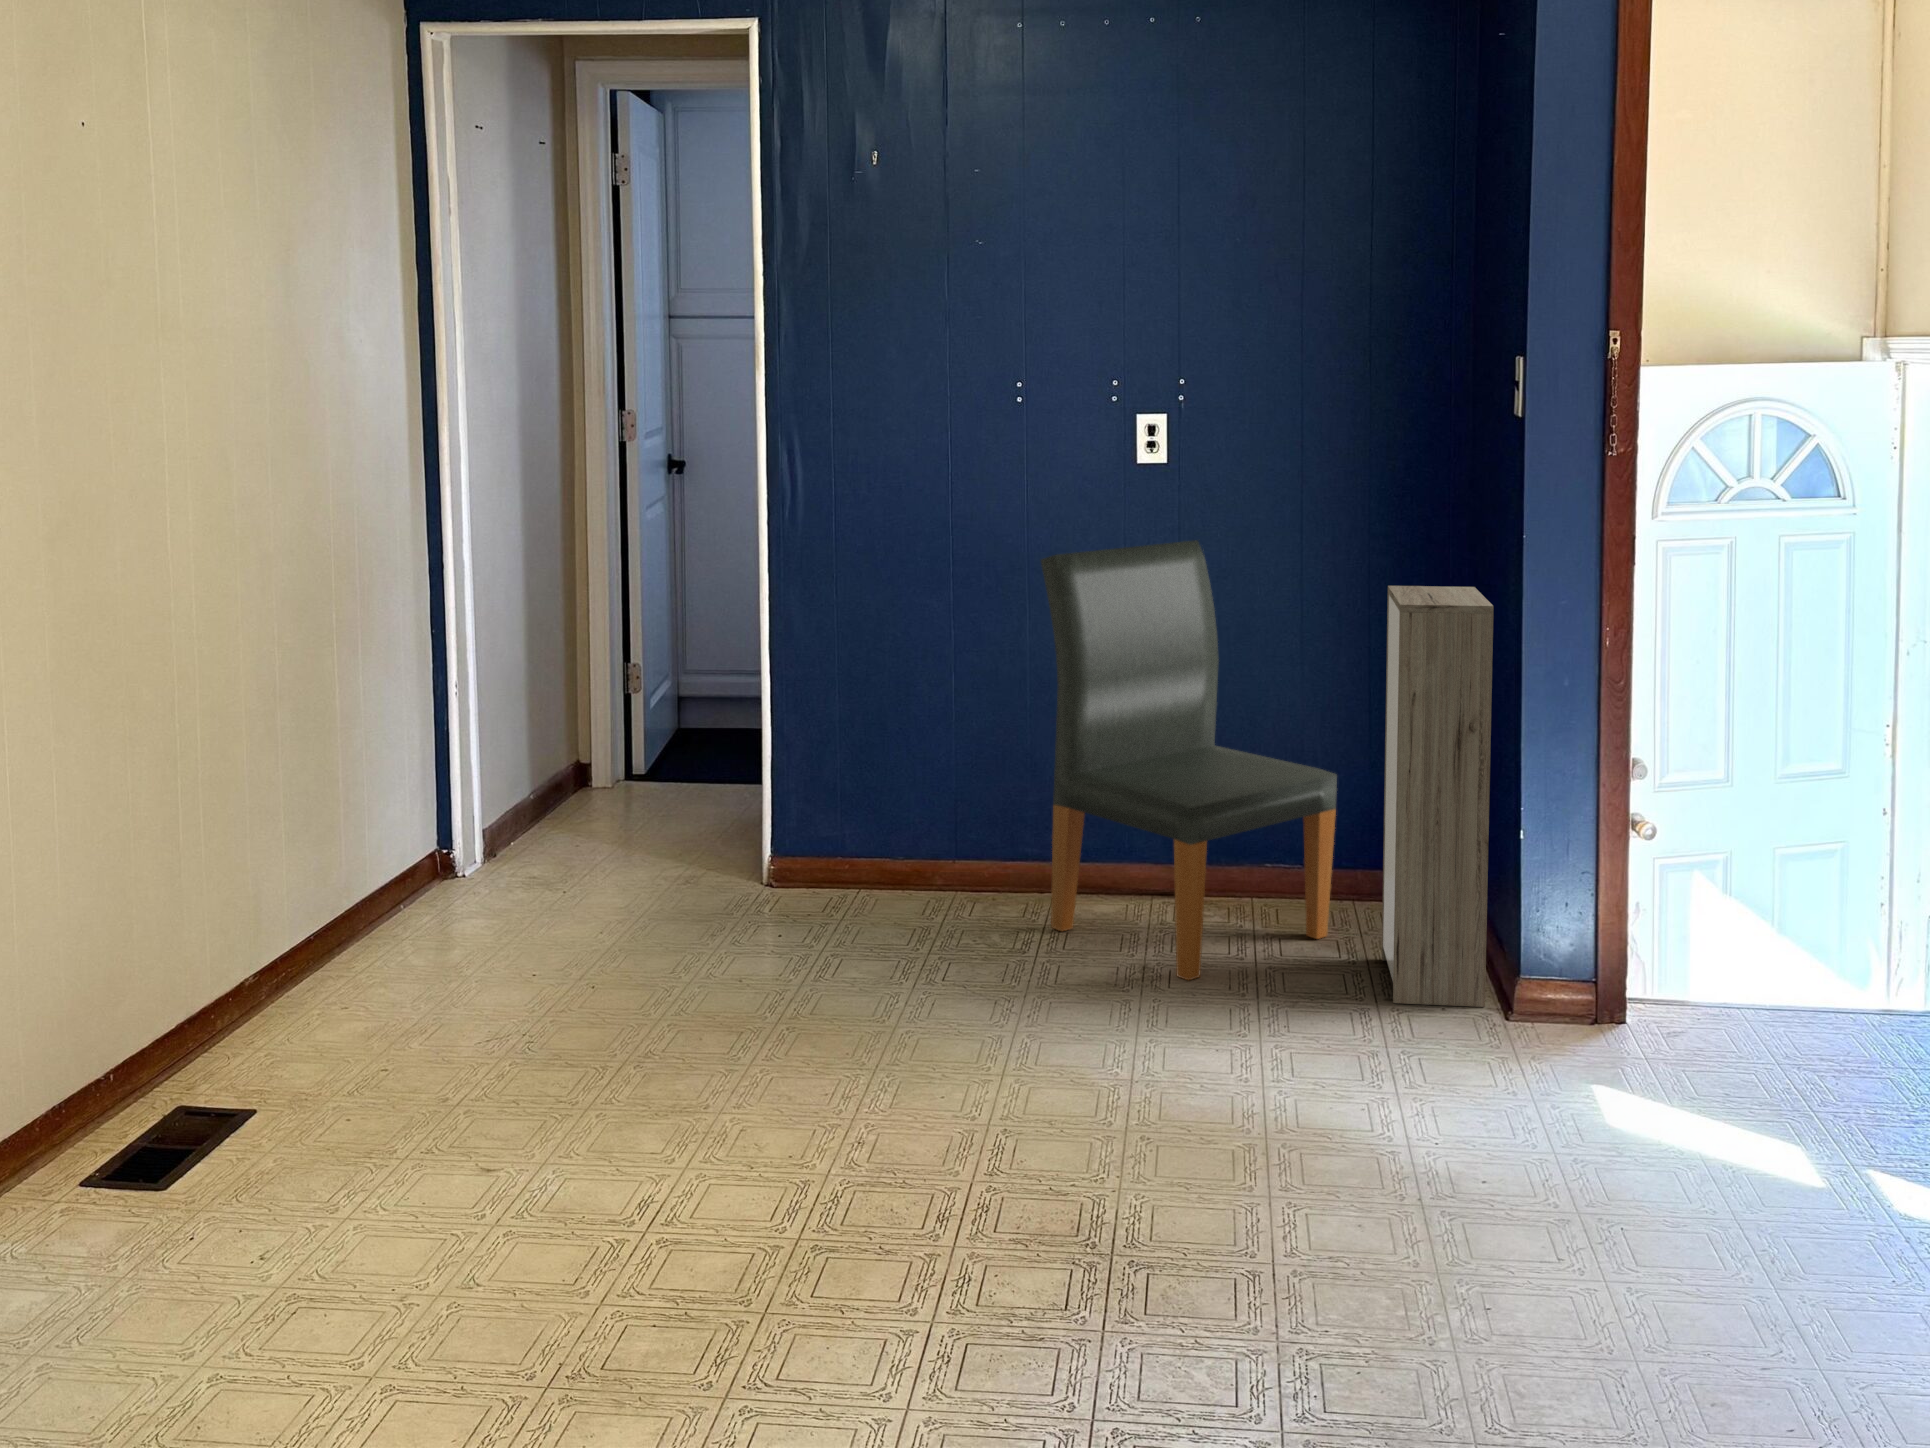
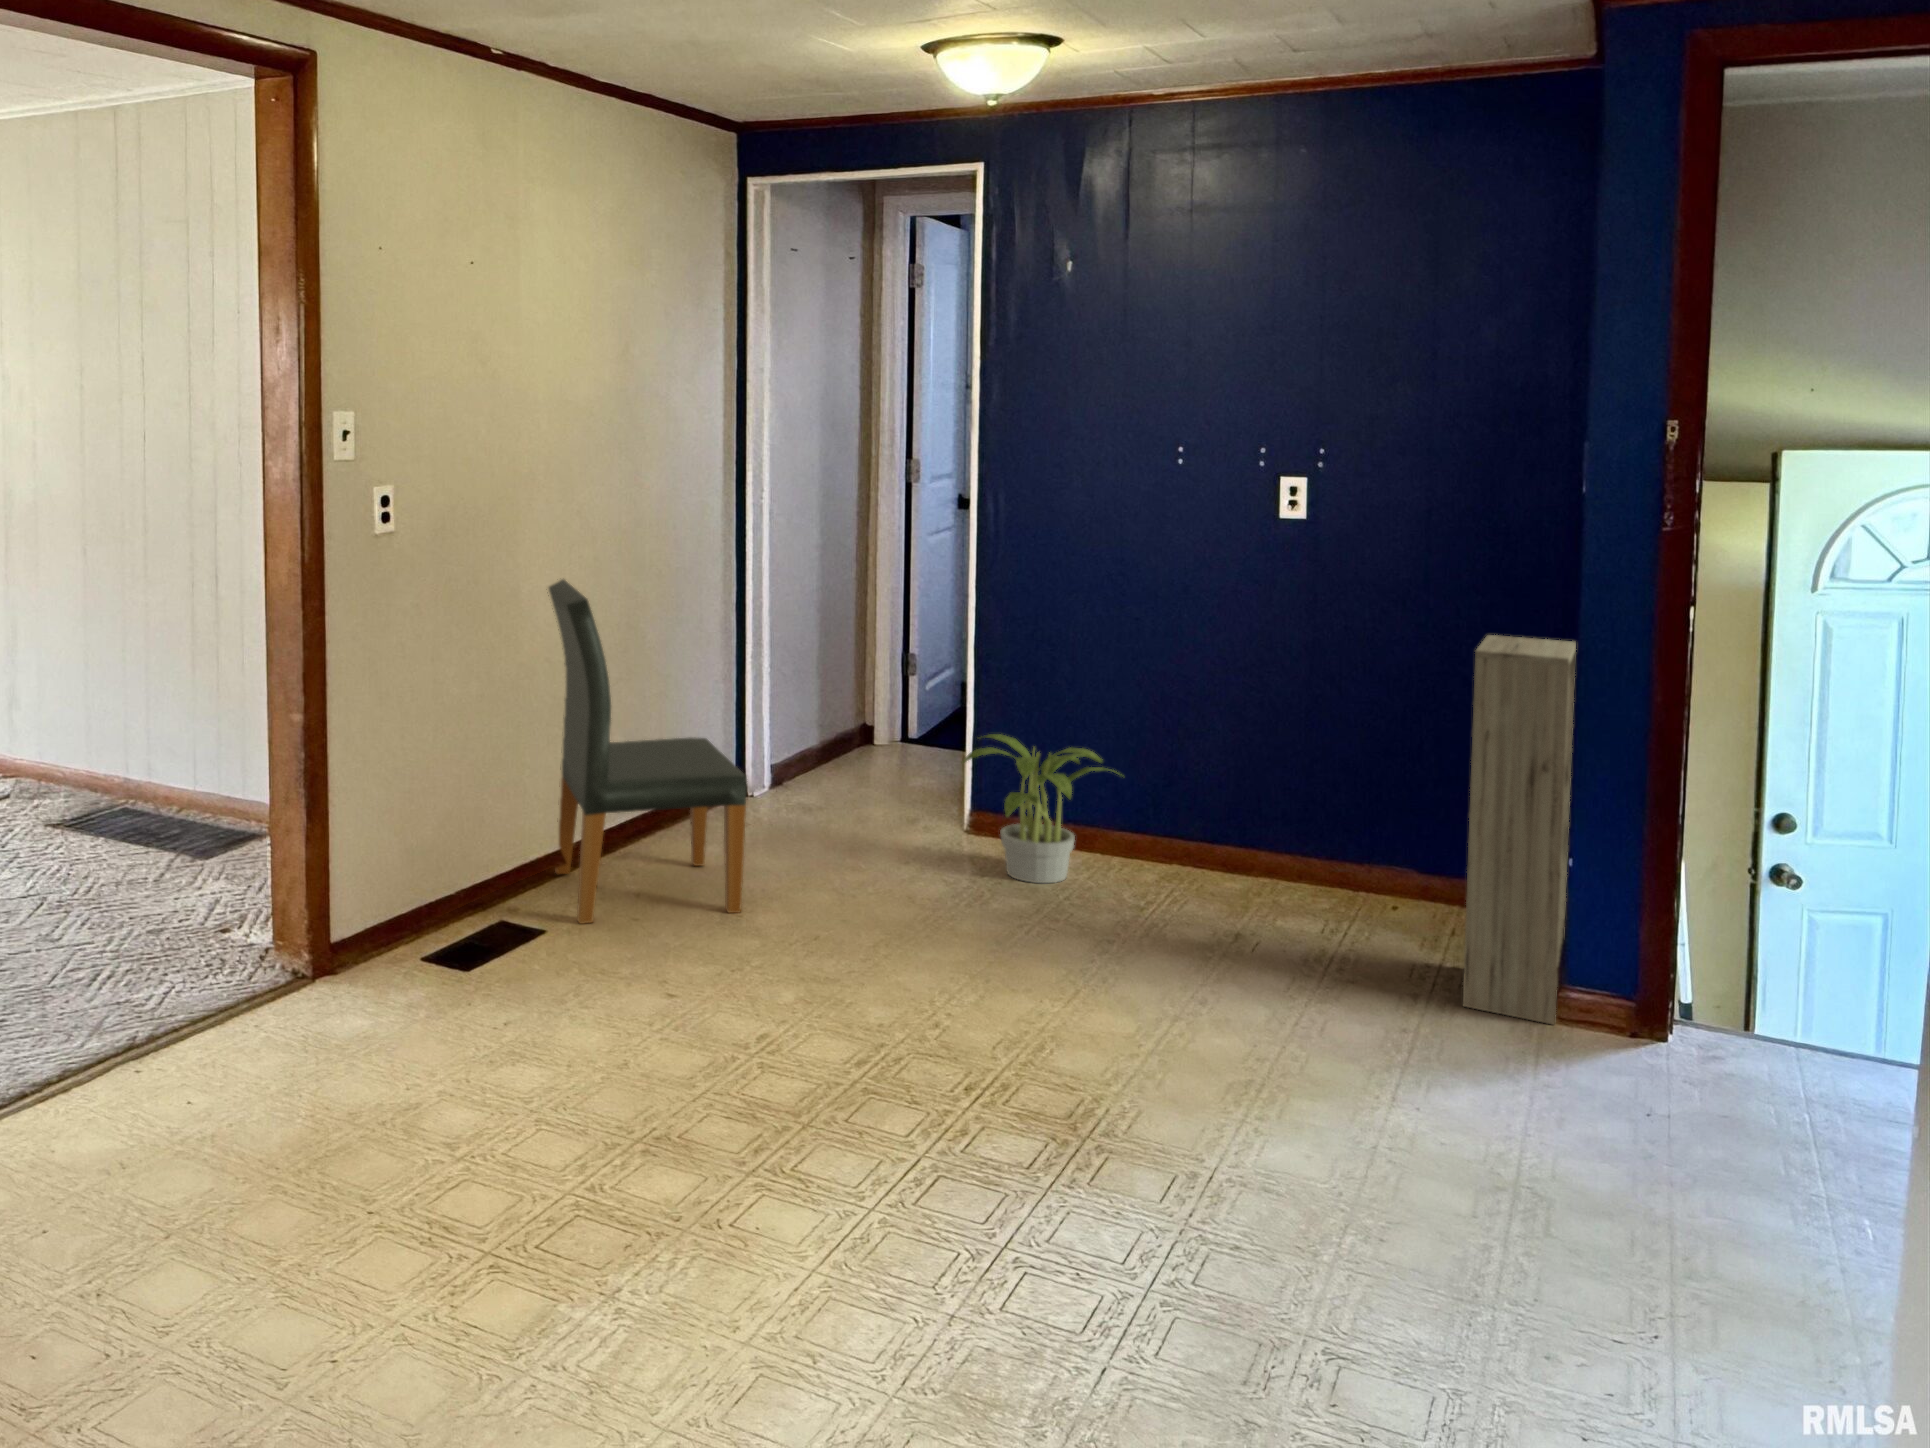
dining chair: present [1041,540,1337,980] -> present [548,579,747,924]
potted plant: none [786,753,972,935] -> present [963,734,1105,883]

